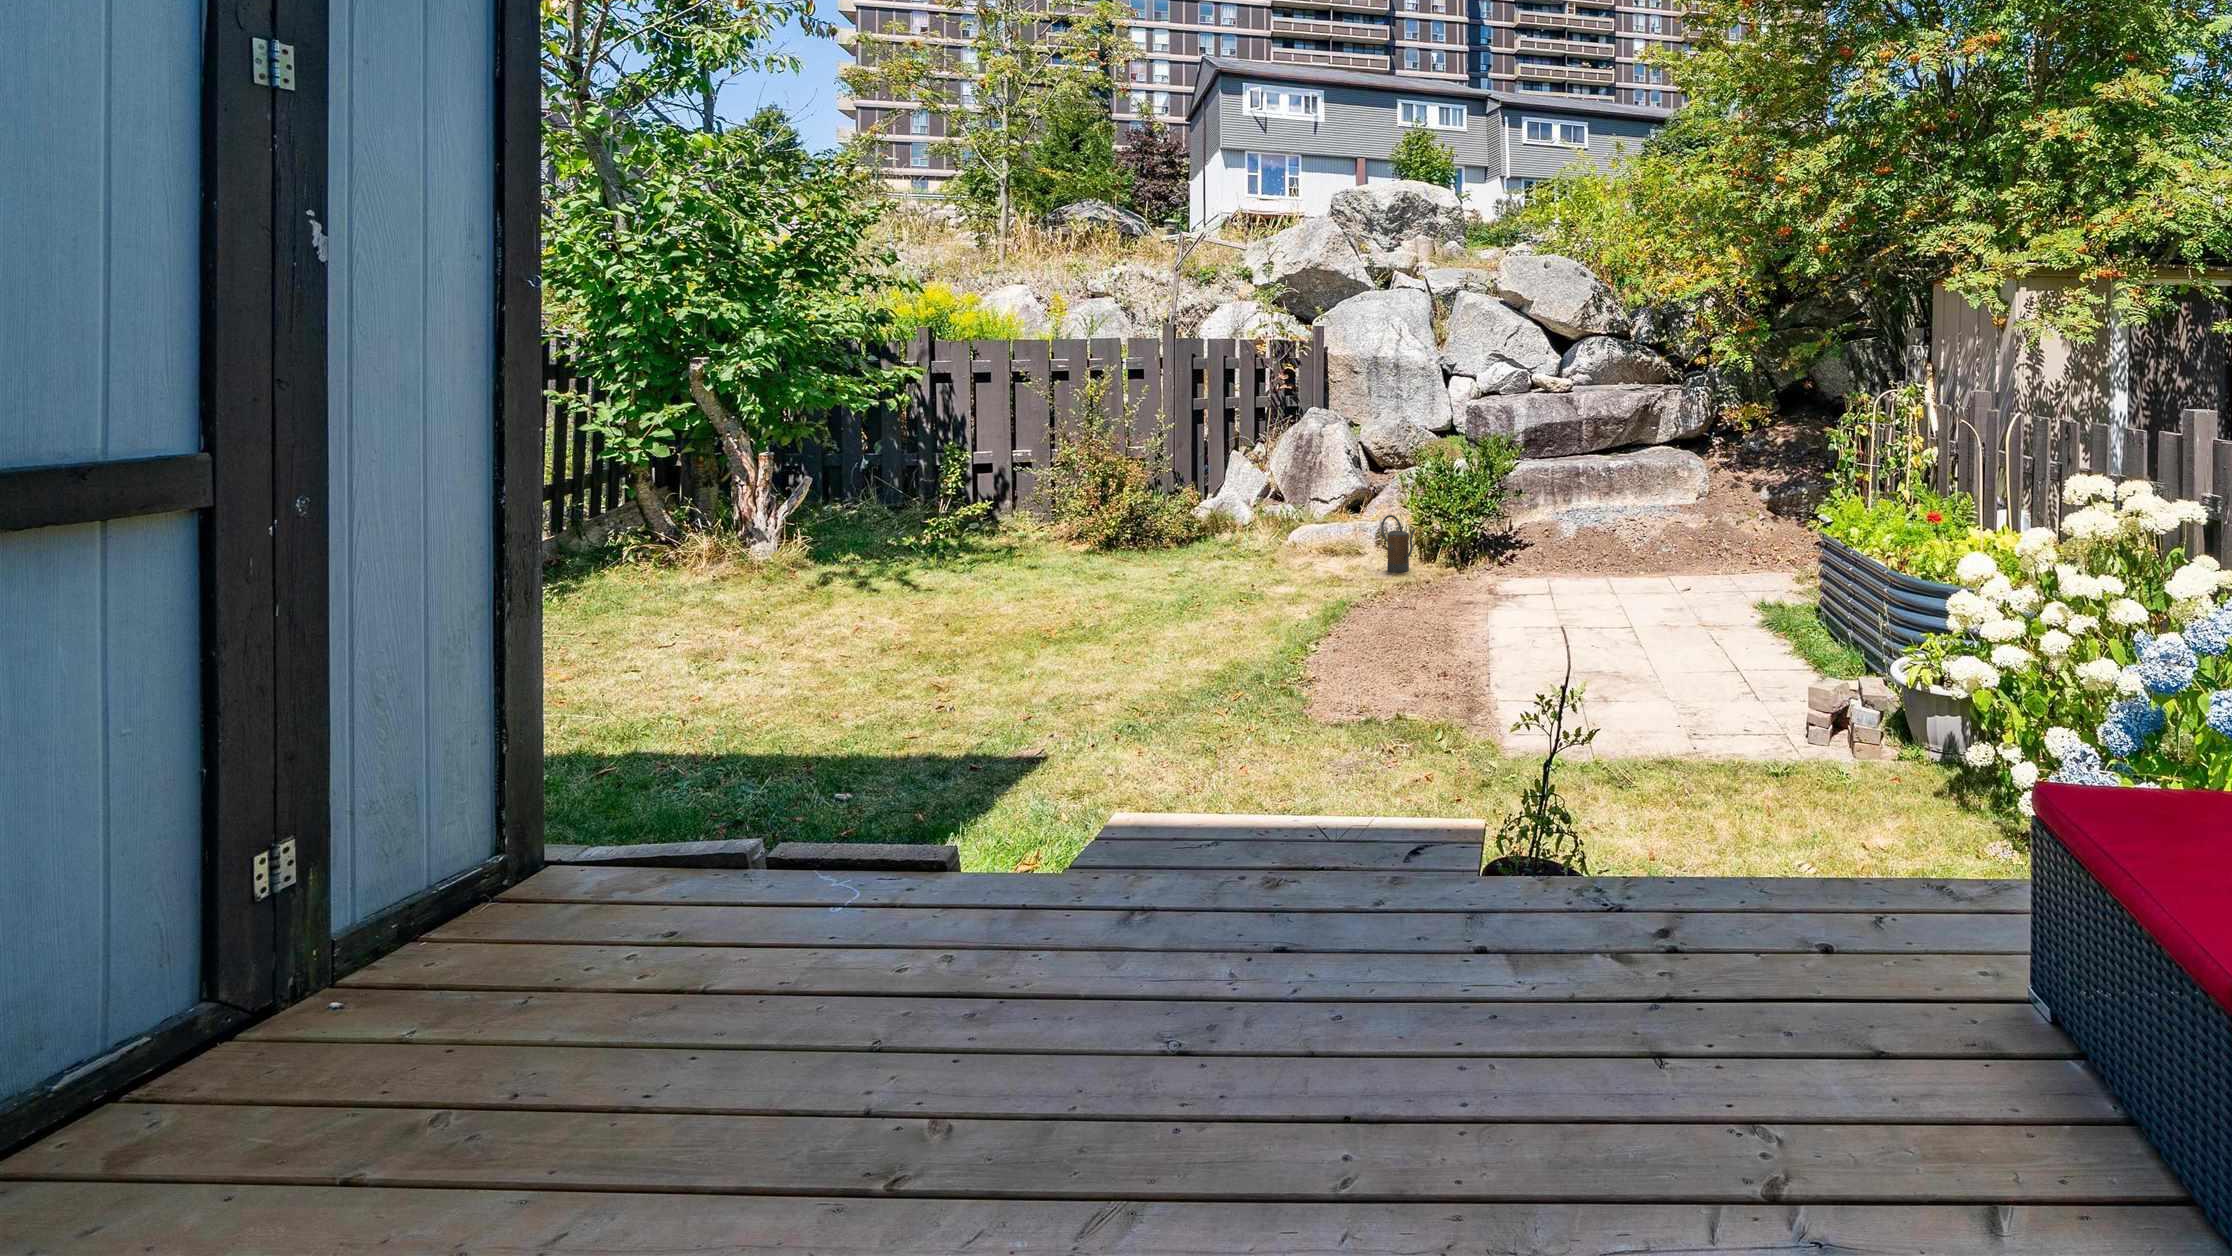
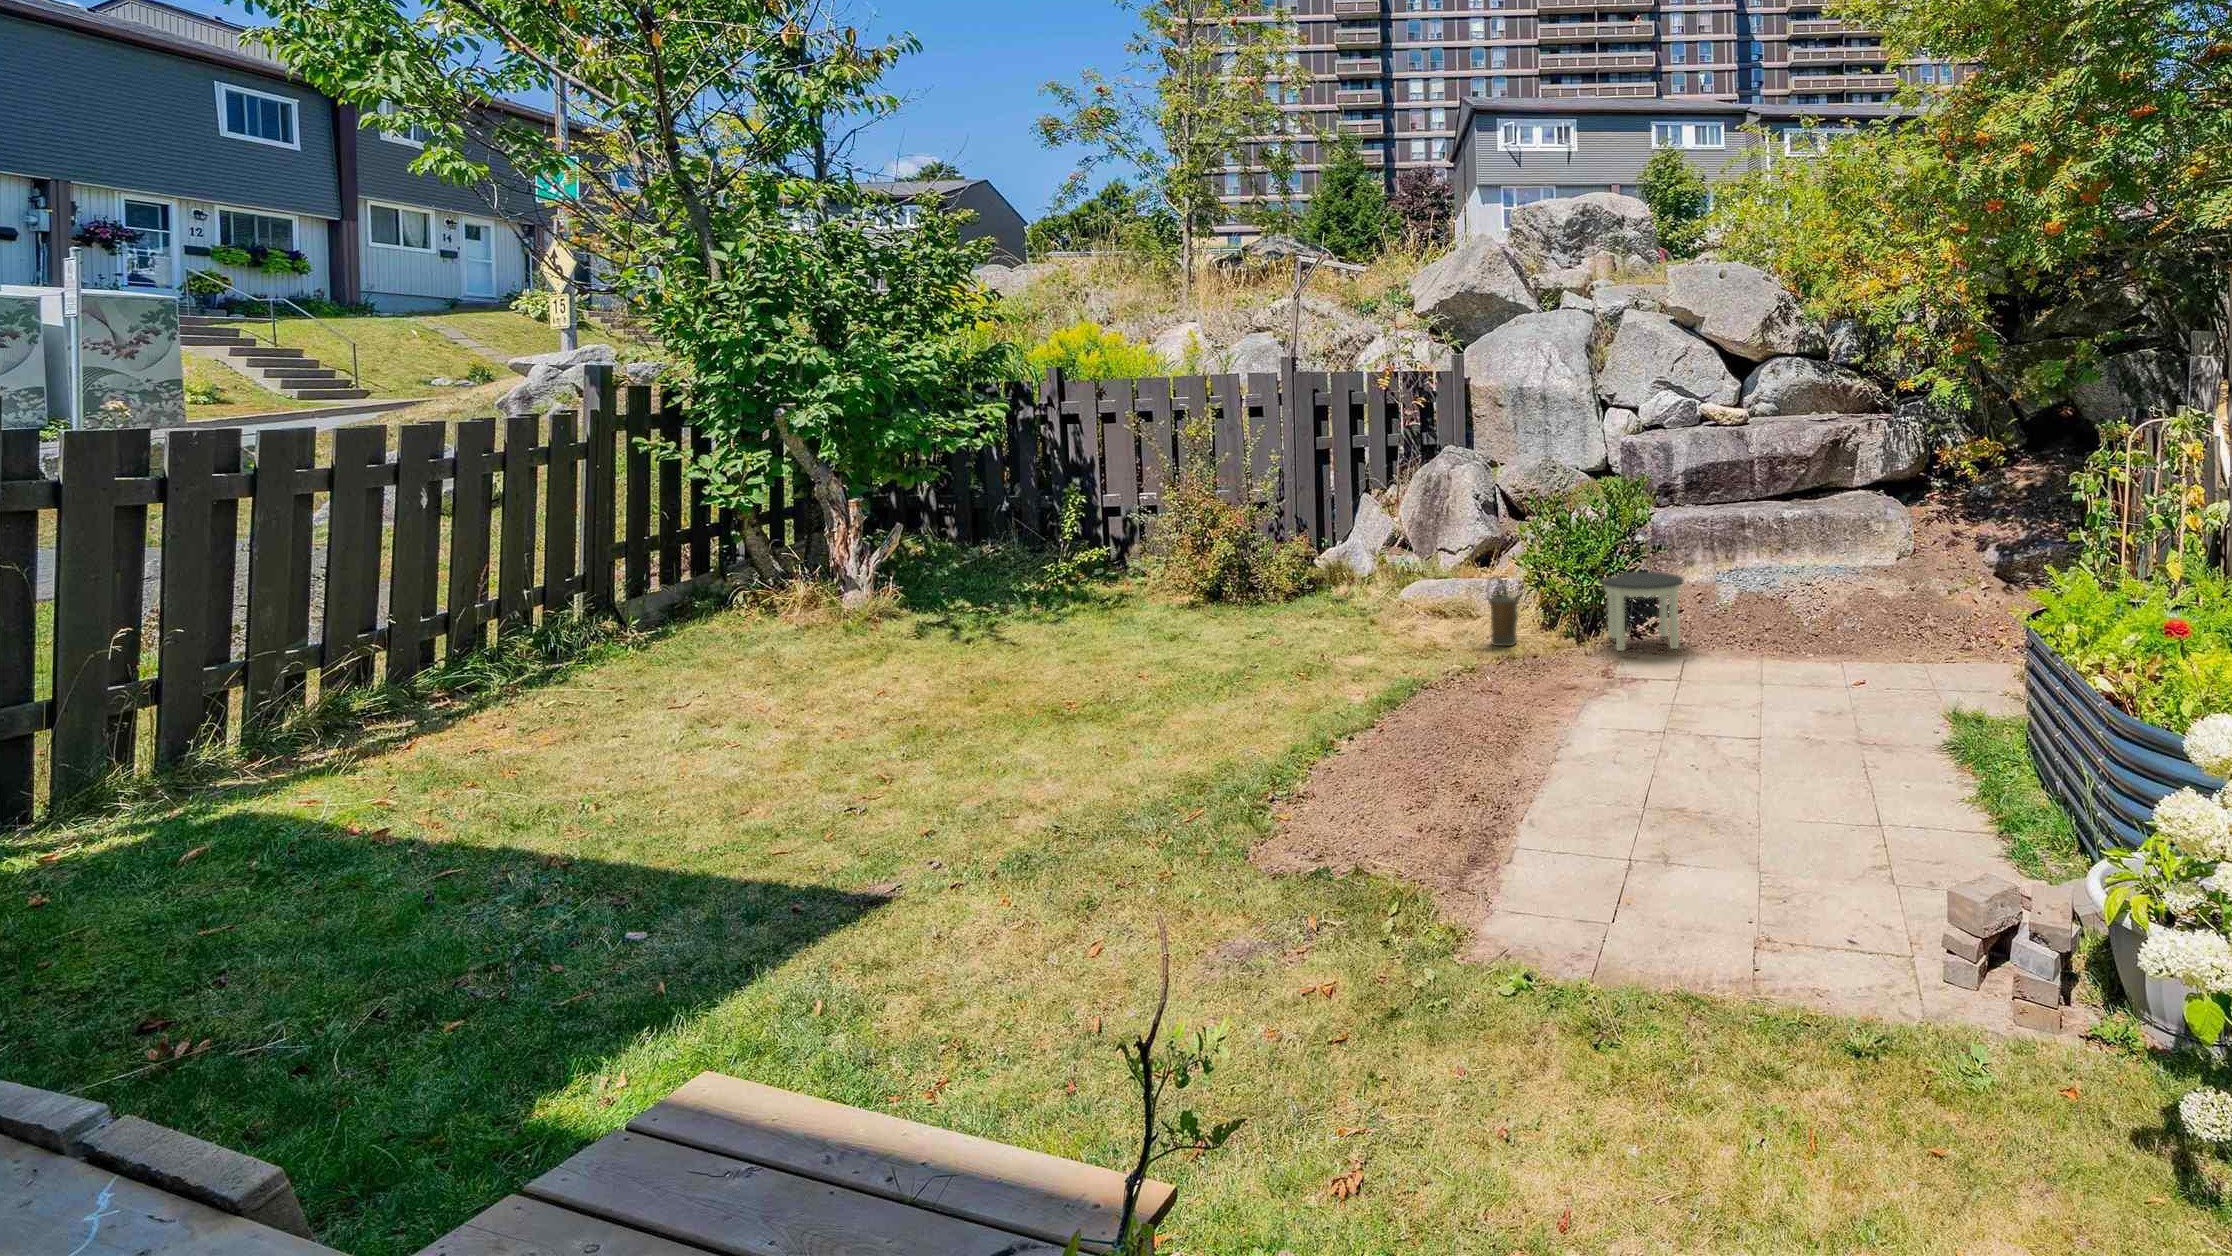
round table: none [1477,510,1545,572] -> present [1600,572,1684,651]

